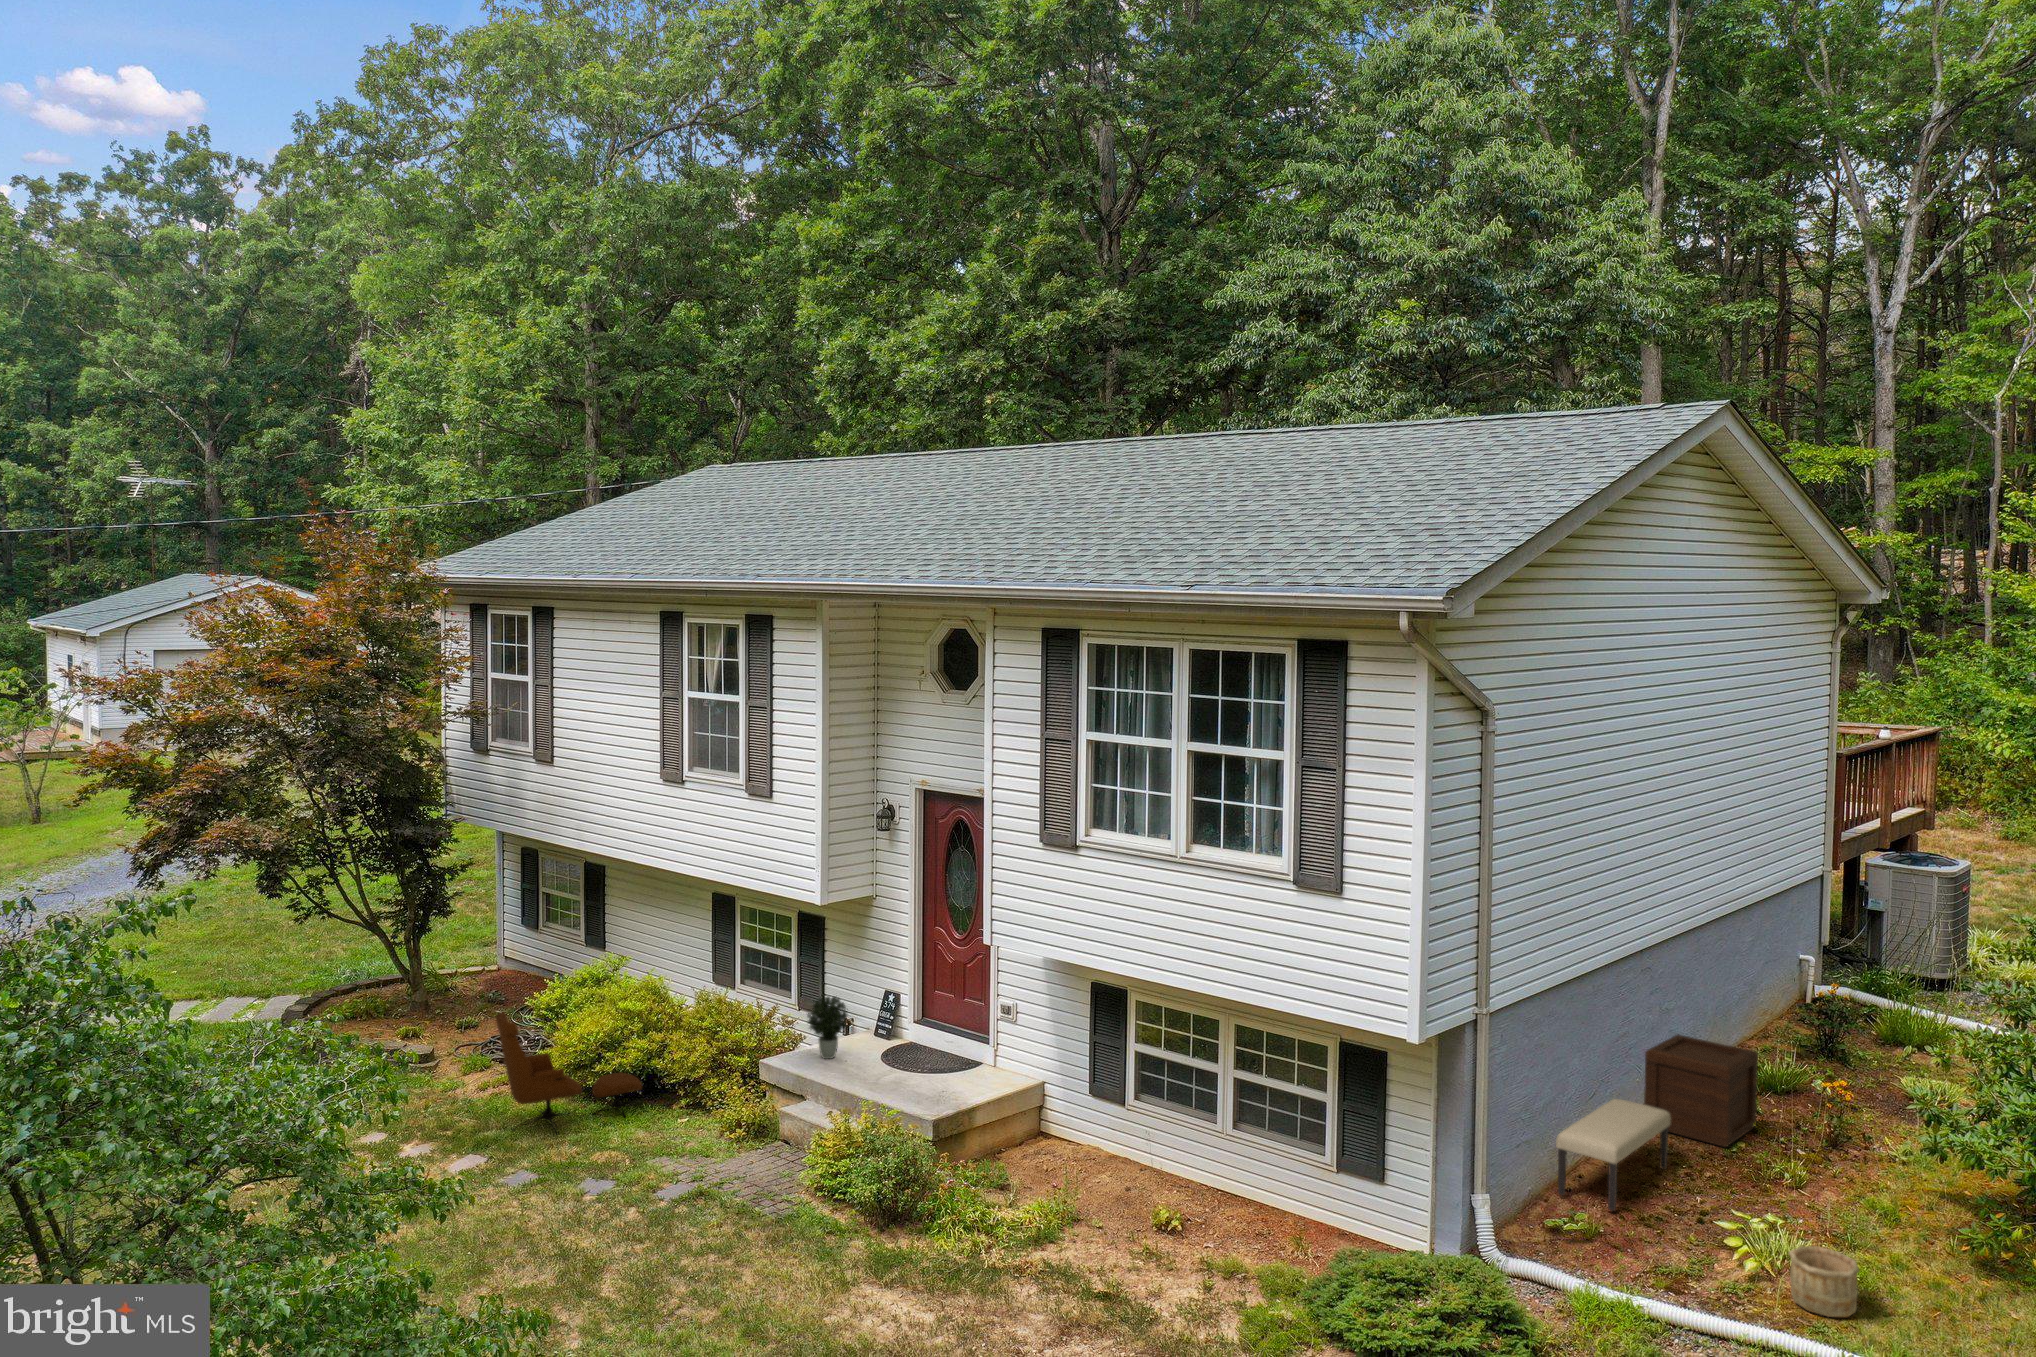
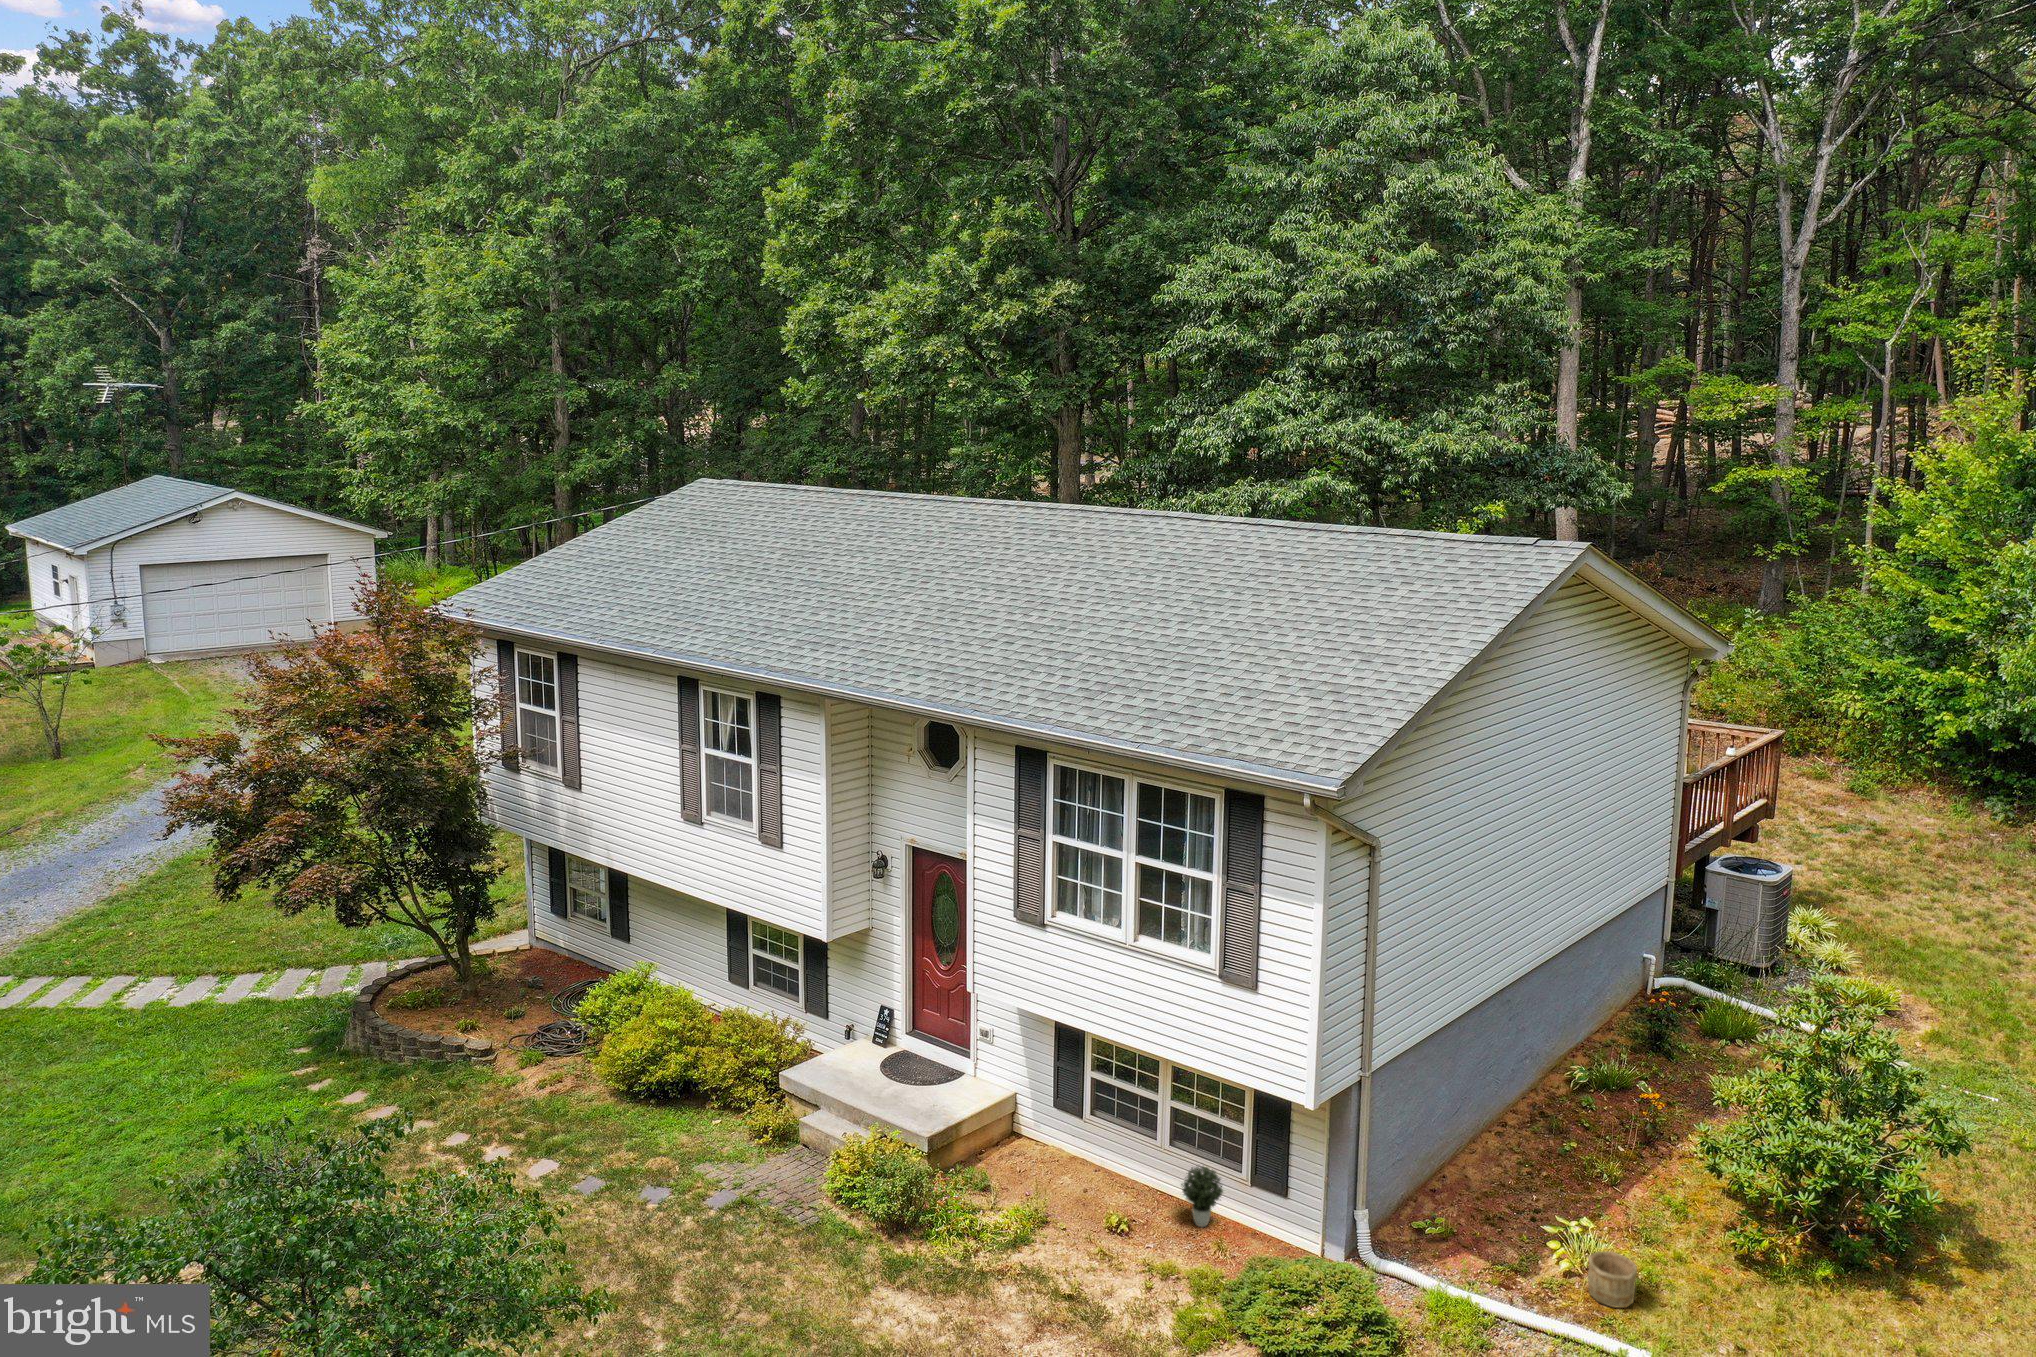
potted plant: present [807,996,849,1059] -> present [1181,1166,1223,1227]
lounge chair: present [496,1012,642,1135] -> none [560,1044,682,1143]
wooden crate: present [1644,1034,1758,1147] -> none [1498,1045,1591,1143]
bench: present [1556,1099,1671,1211] -> none [1423,1109,1516,1209]

